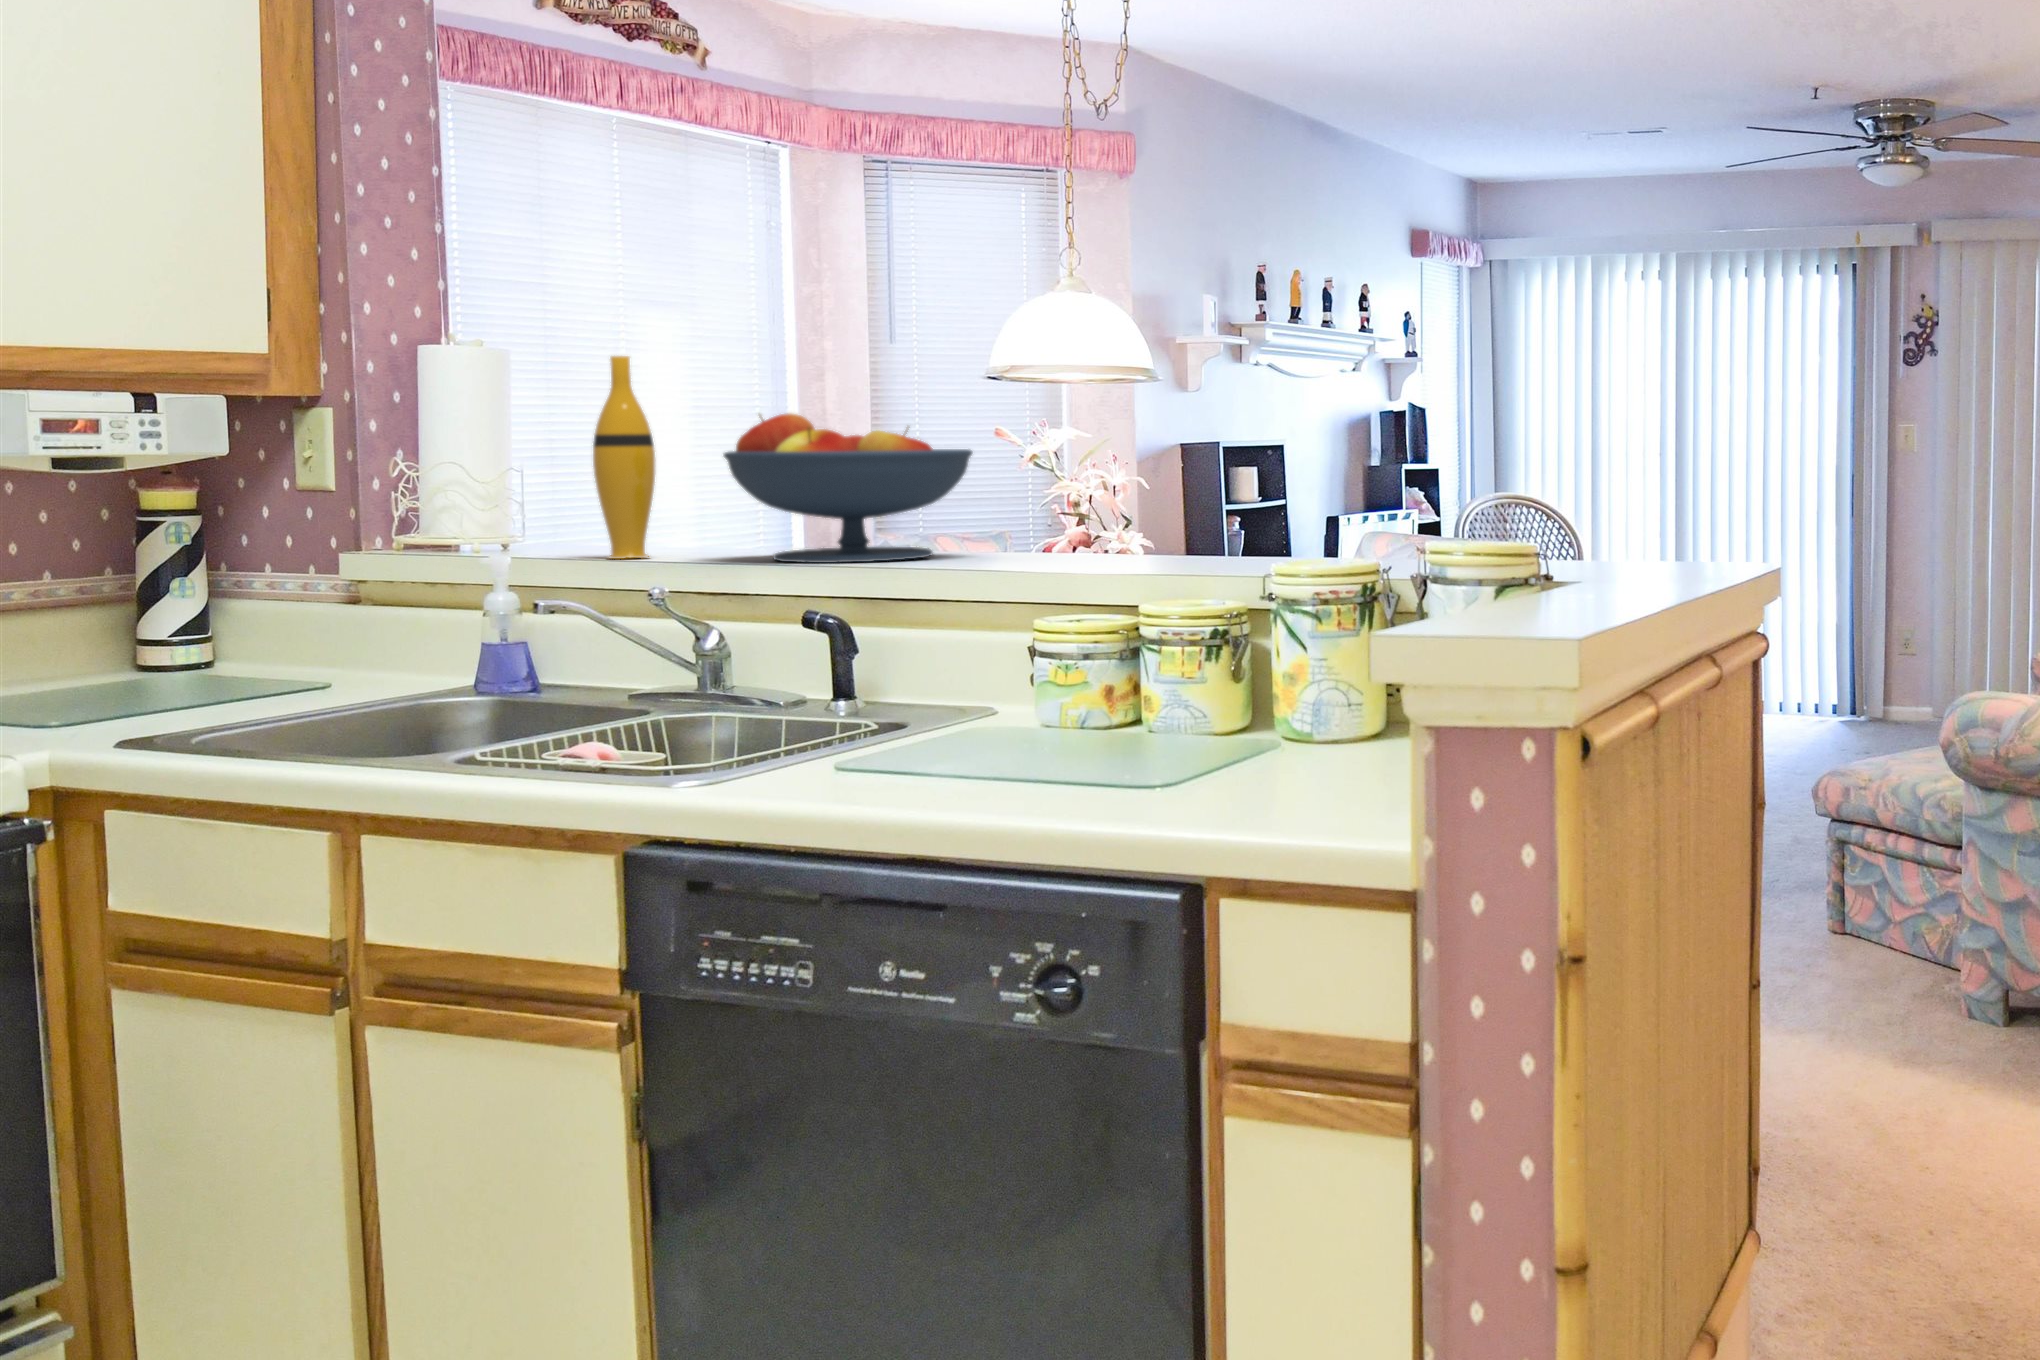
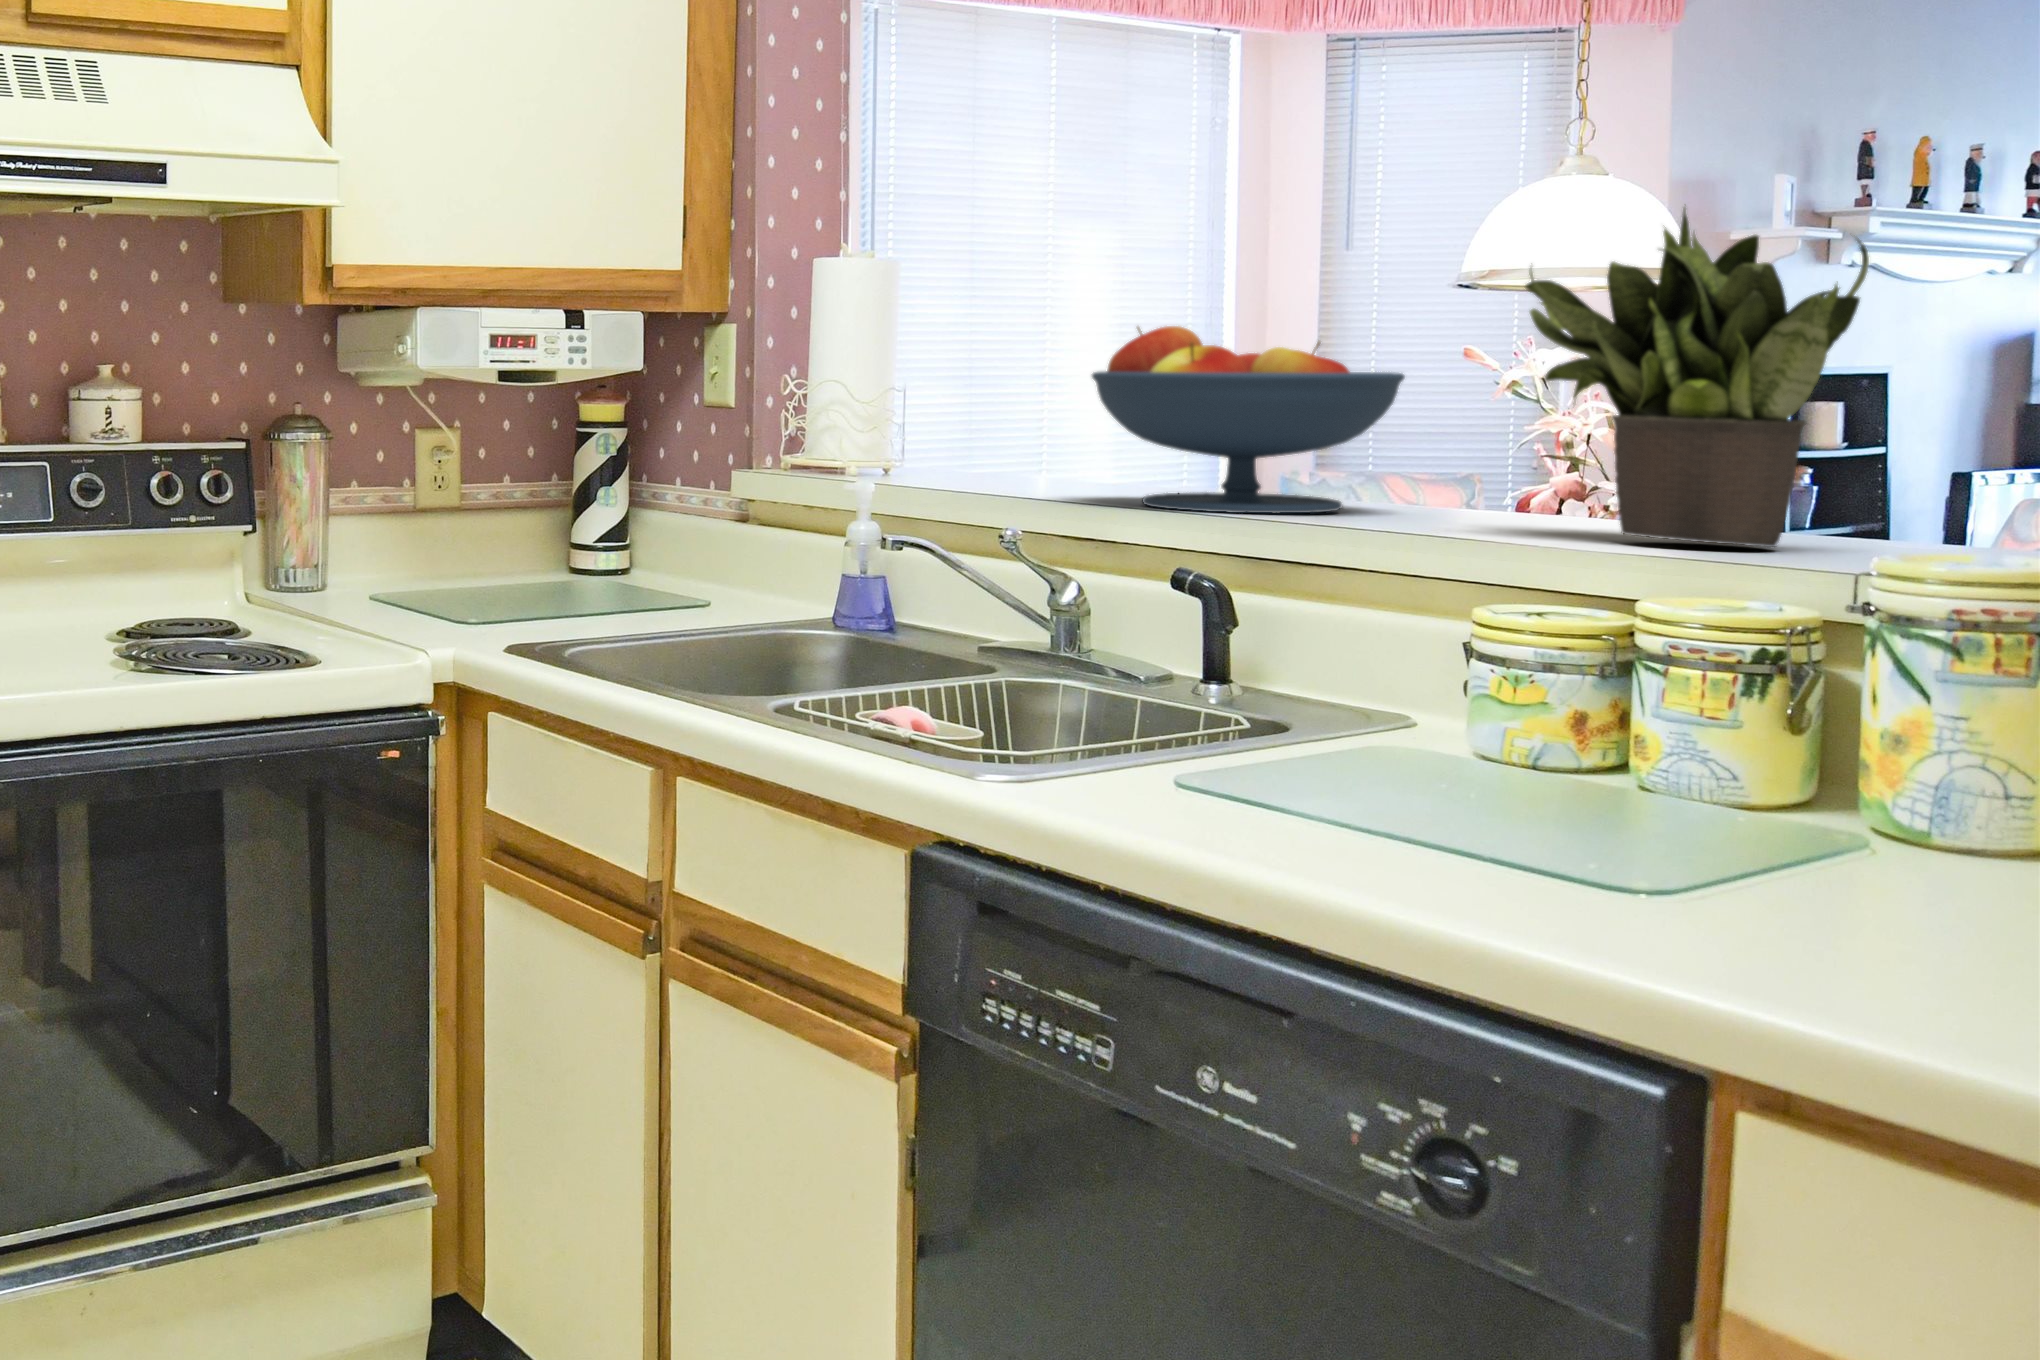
potted plant: none [1055,332,1260,562] -> present [1525,208,1869,547]
vase: present [593,356,655,559] -> none [958,261,1024,492]

